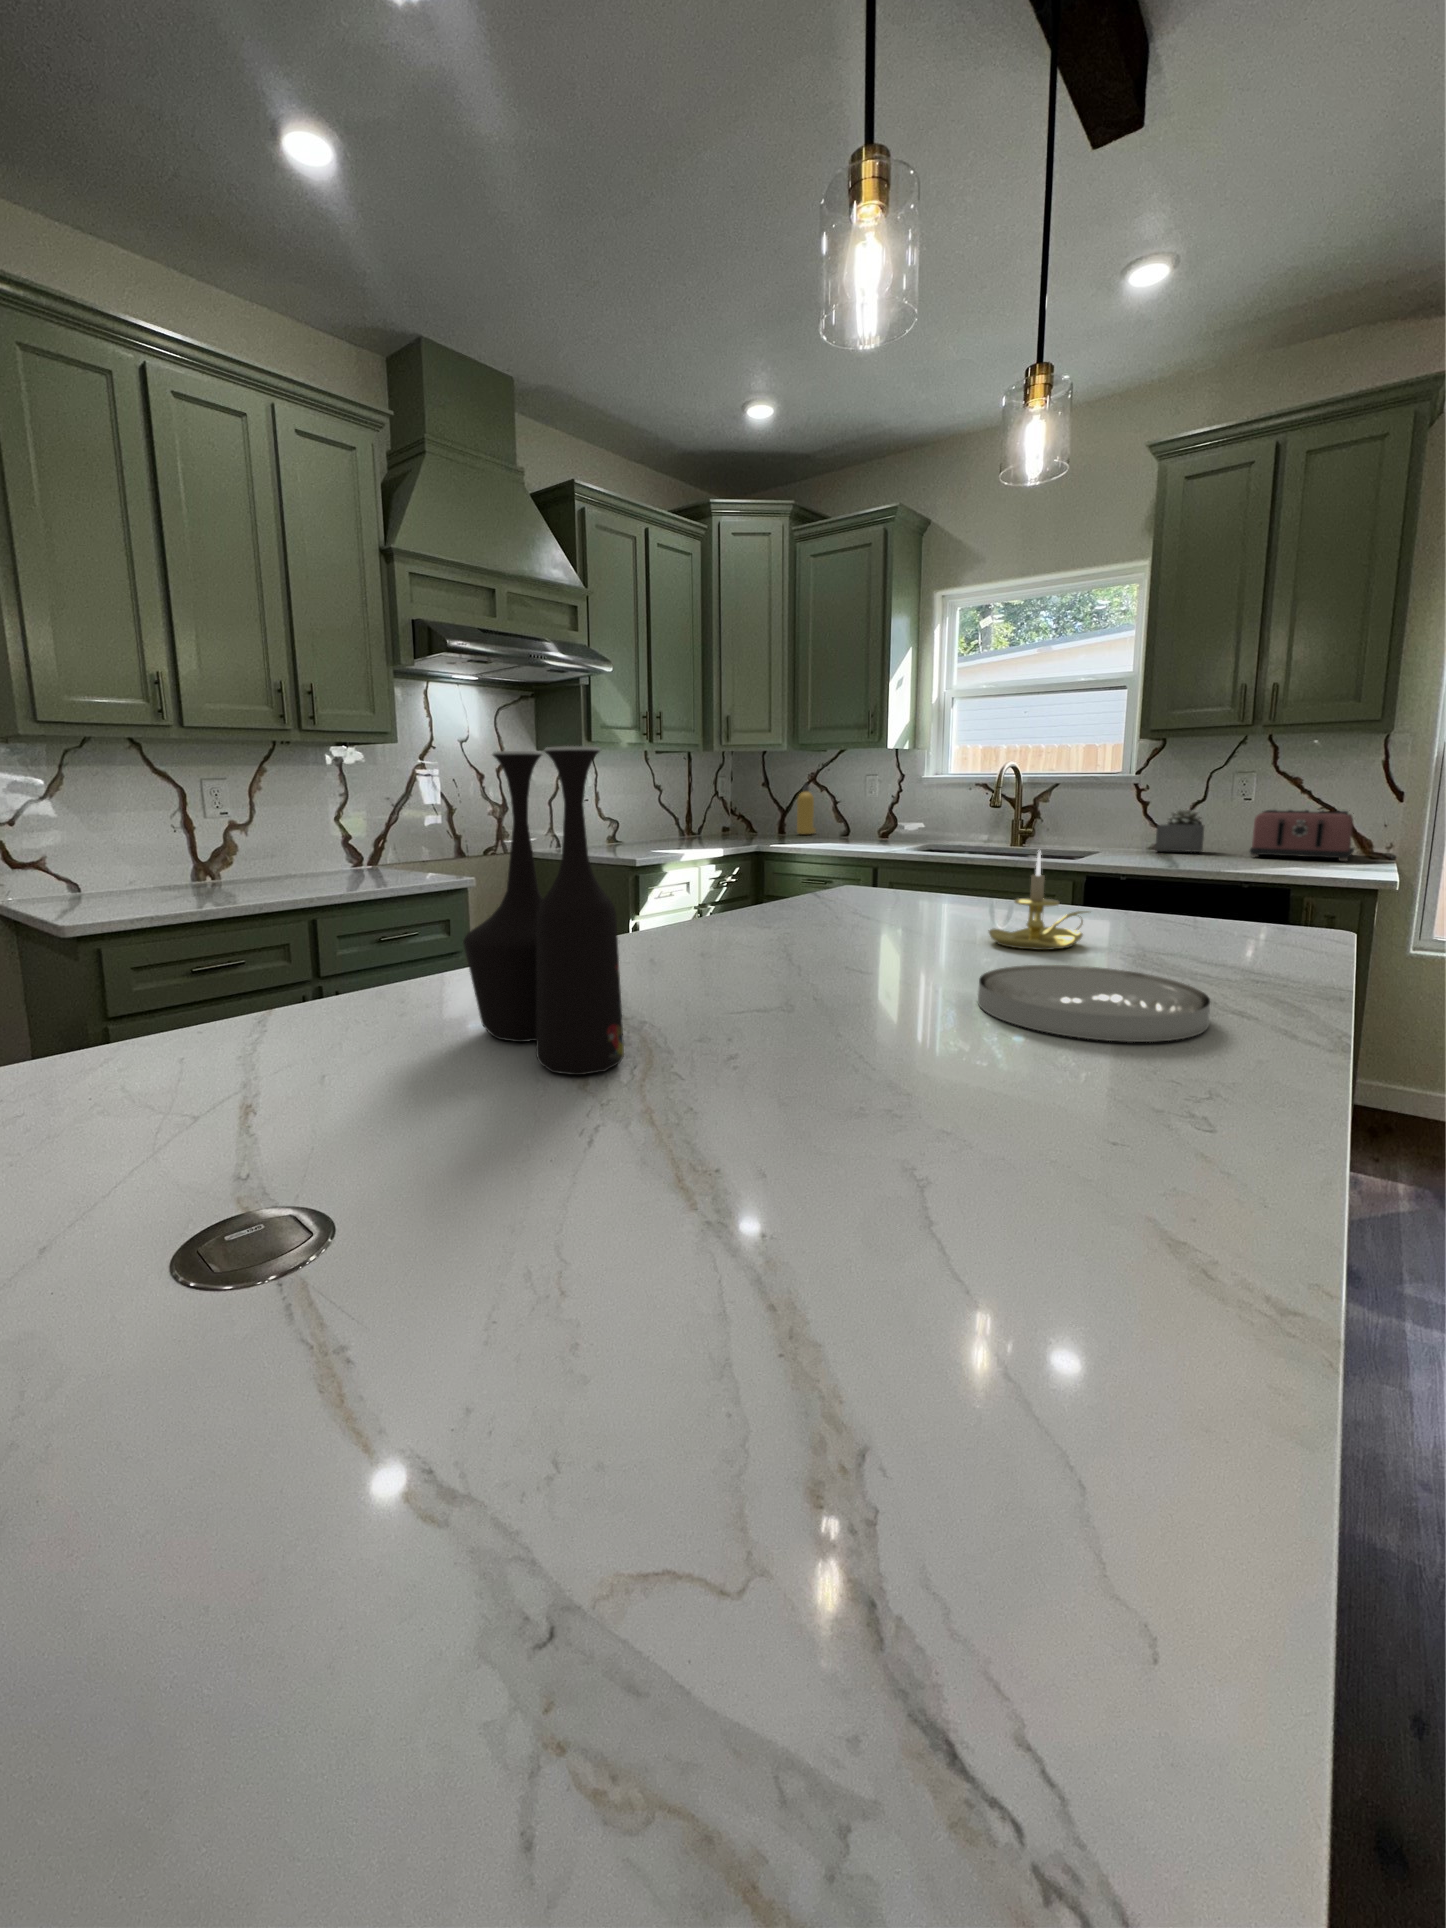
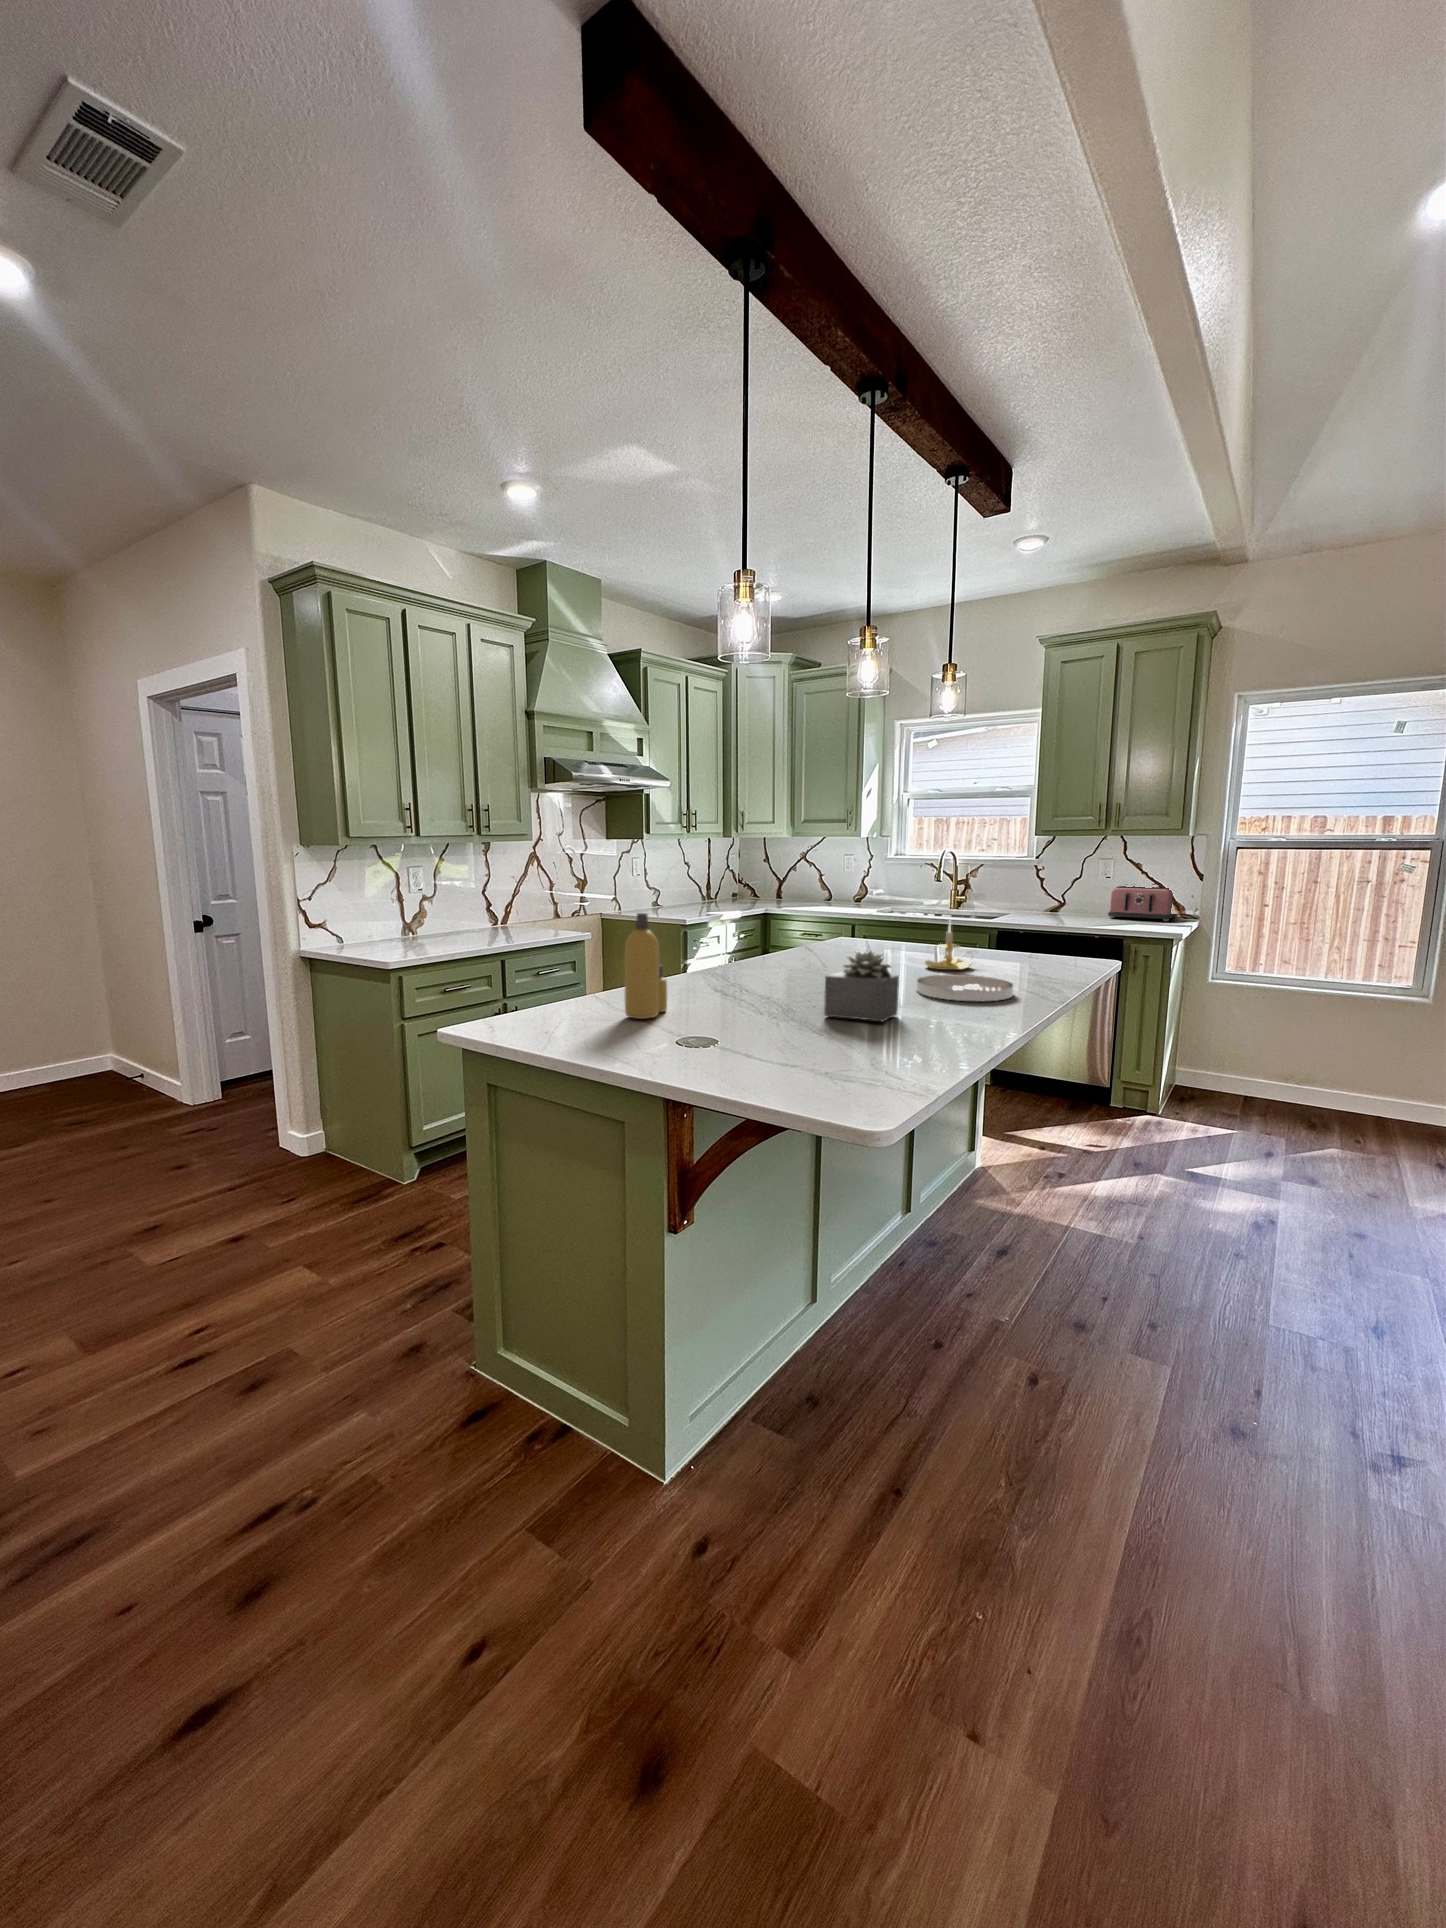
vase: present [463,746,624,1075] -> none [699,881,775,1012]
bottle: present [797,784,816,834] -> present [625,913,667,1019]
succulent plant: present [1155,809,1204,852] -> present [824,951,899,1021]

